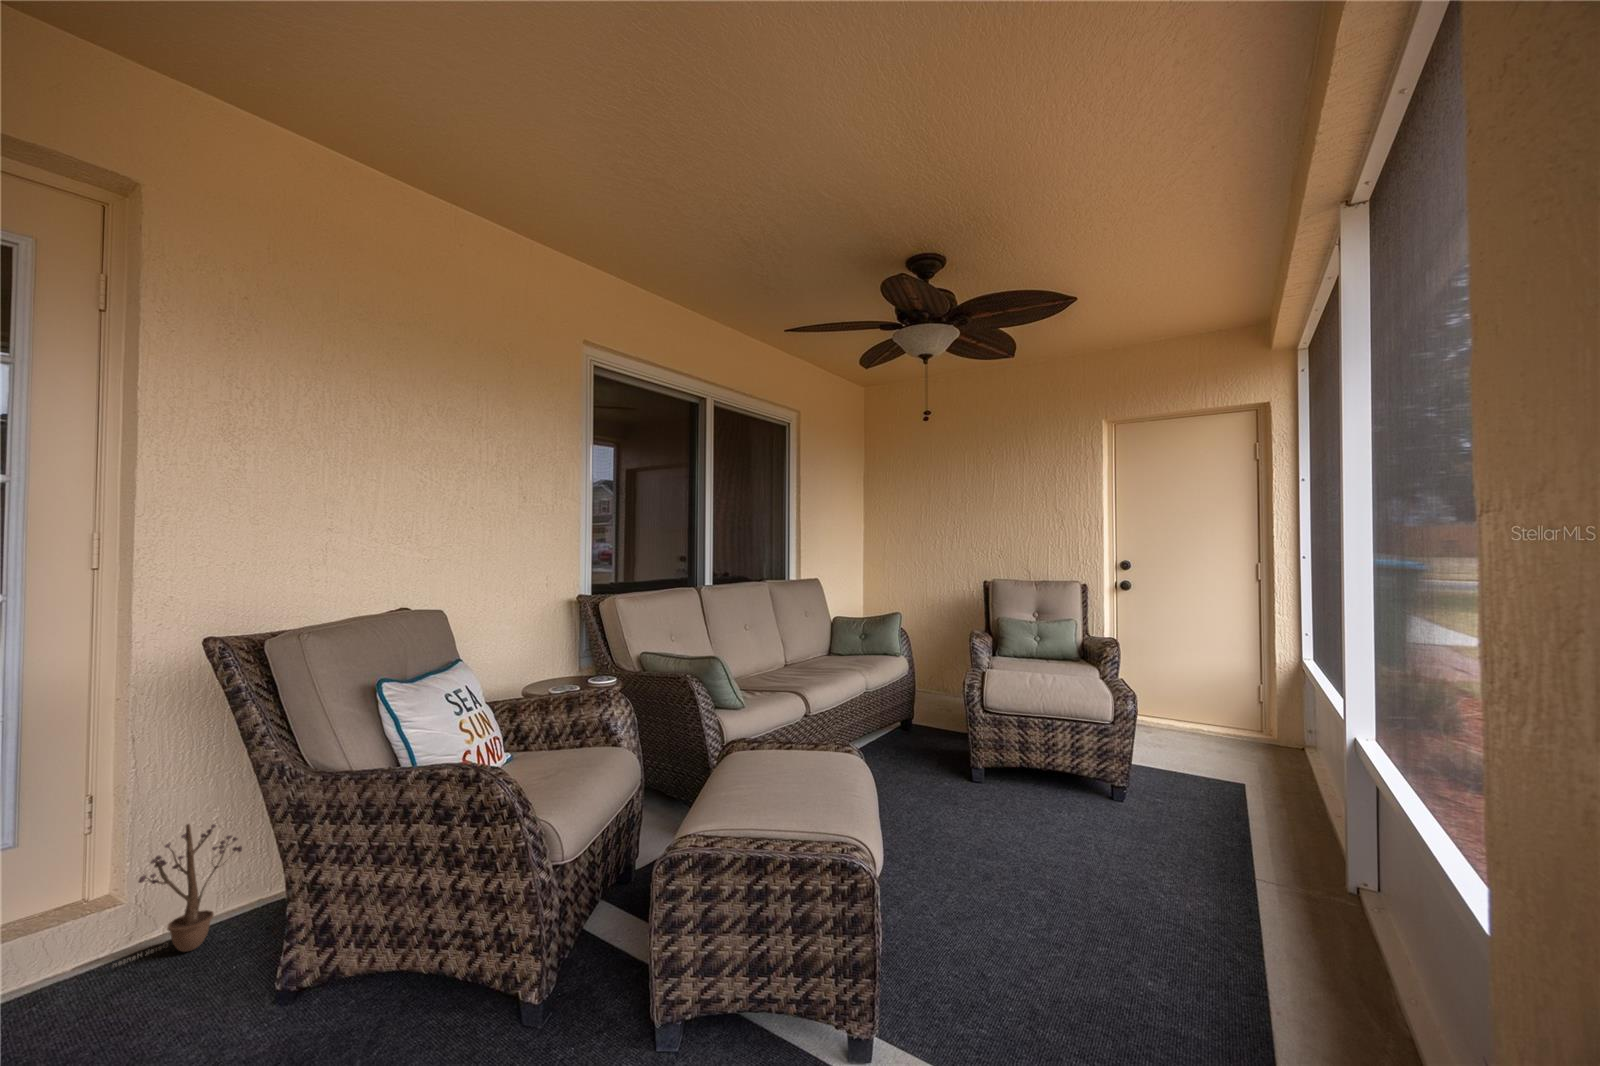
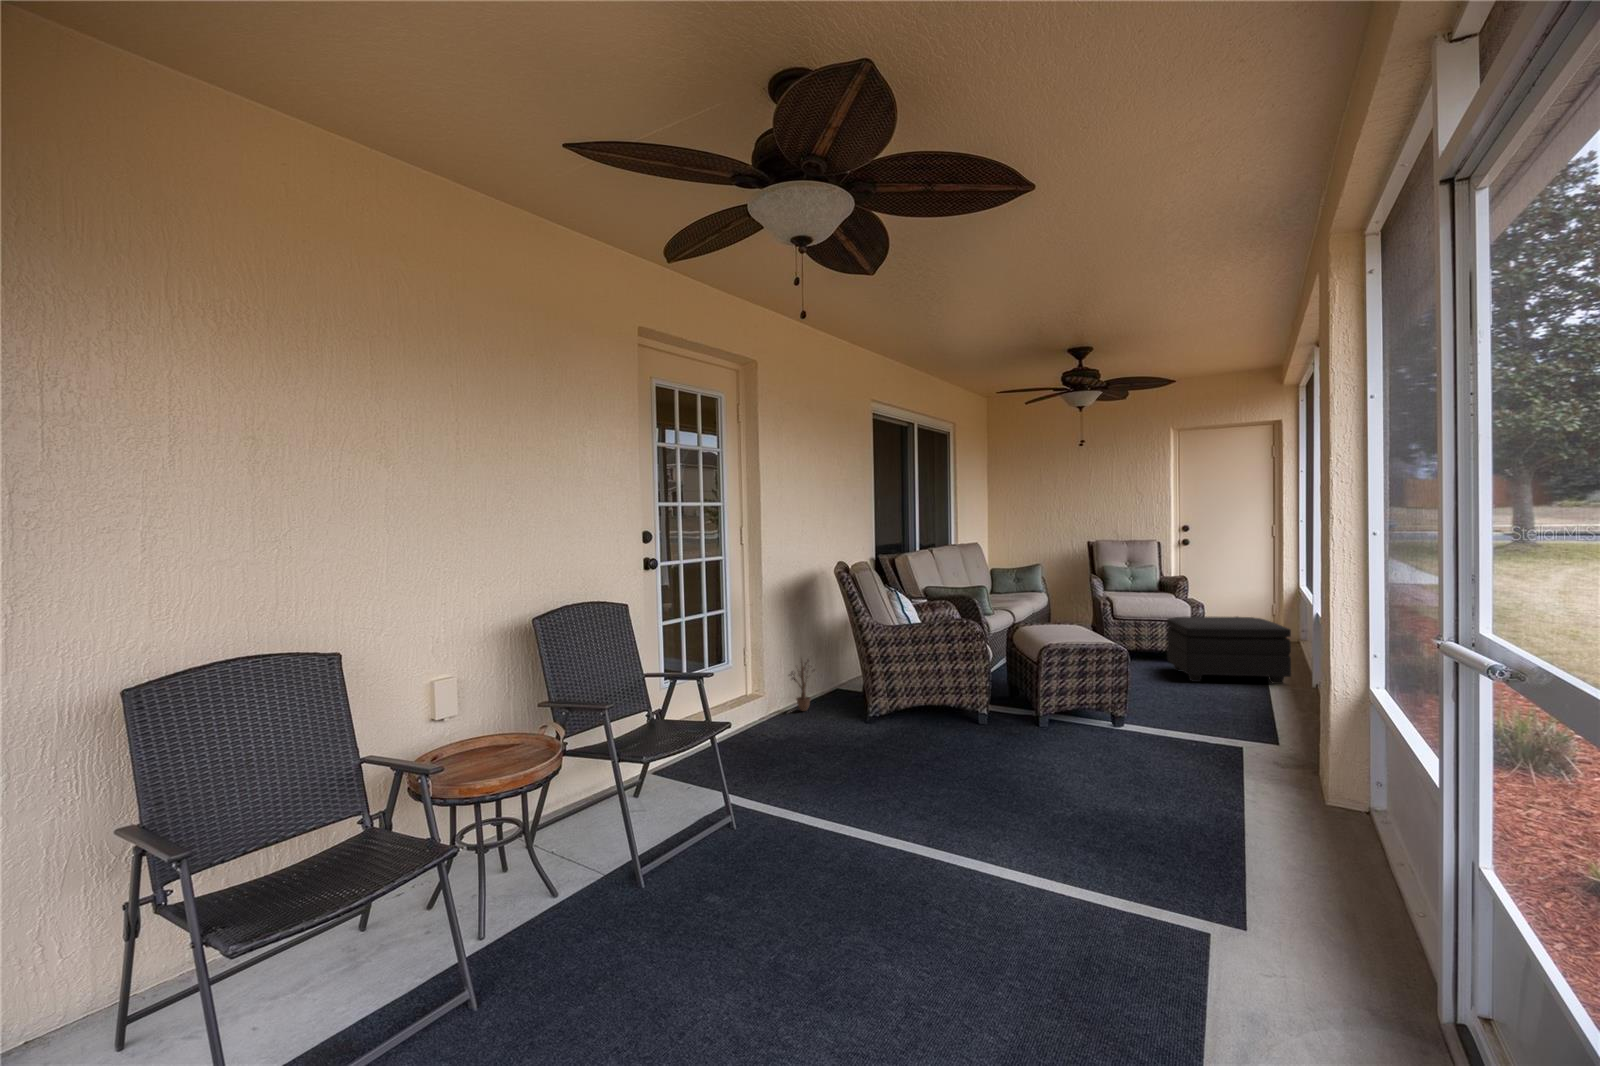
footstool: none [1065,720,1301,879] -> present [1167,616,1291,684]

